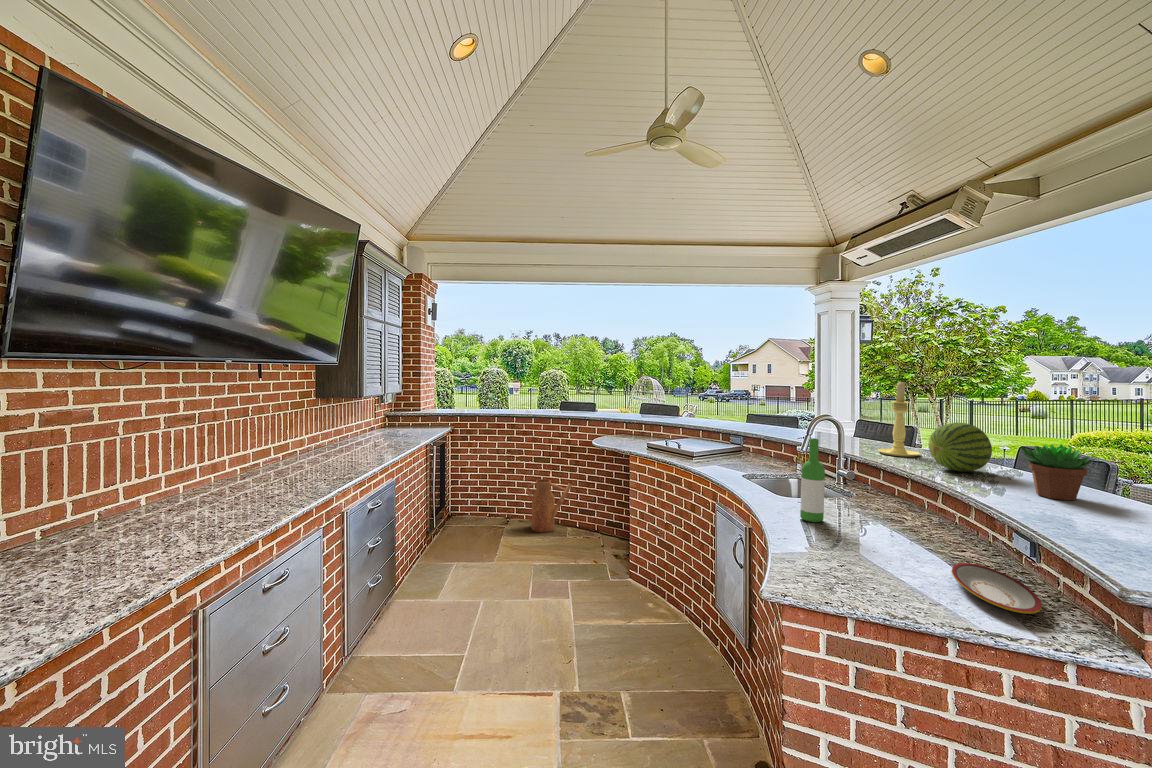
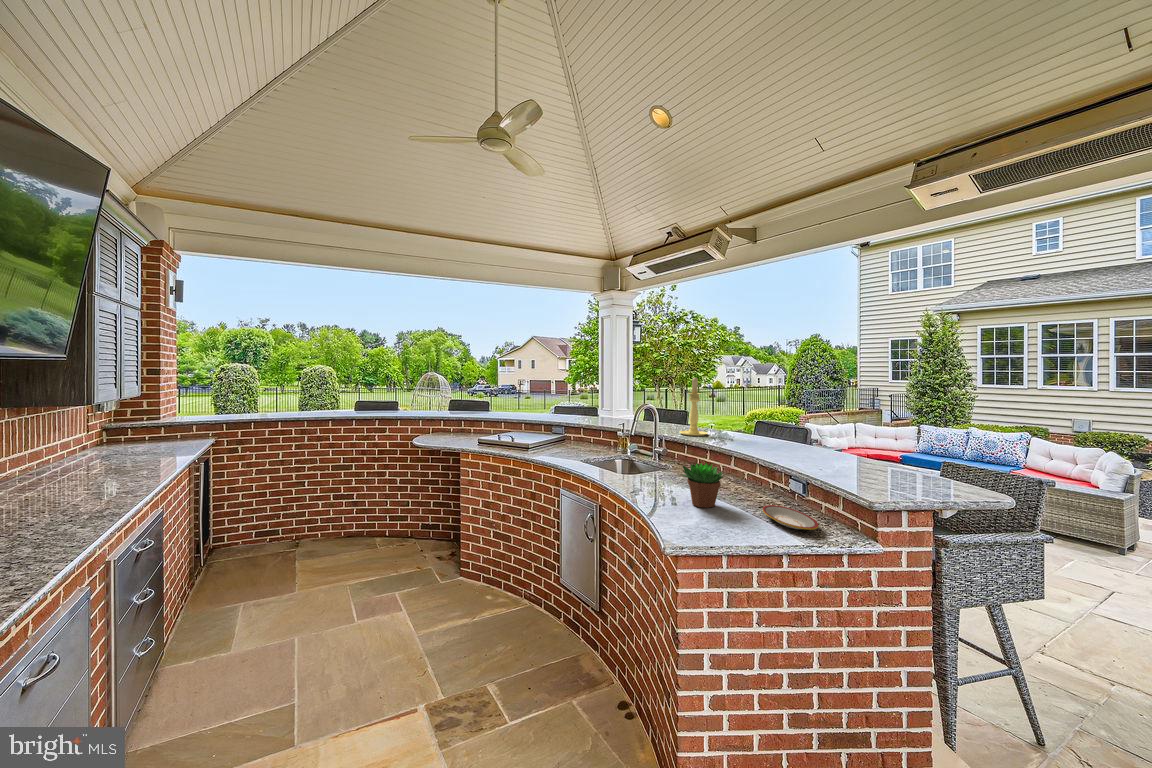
fruit: present [928,423,992,472] -> none [720,408,758,444]
wine bottle: present [800,438,825,522] -> none [648,424,666,492]
succulent plant: present [1021,444,1092,500] -> present [683,463,723,508]
watering can: present [527,479,572,533] -> none [323,489,381,550]

